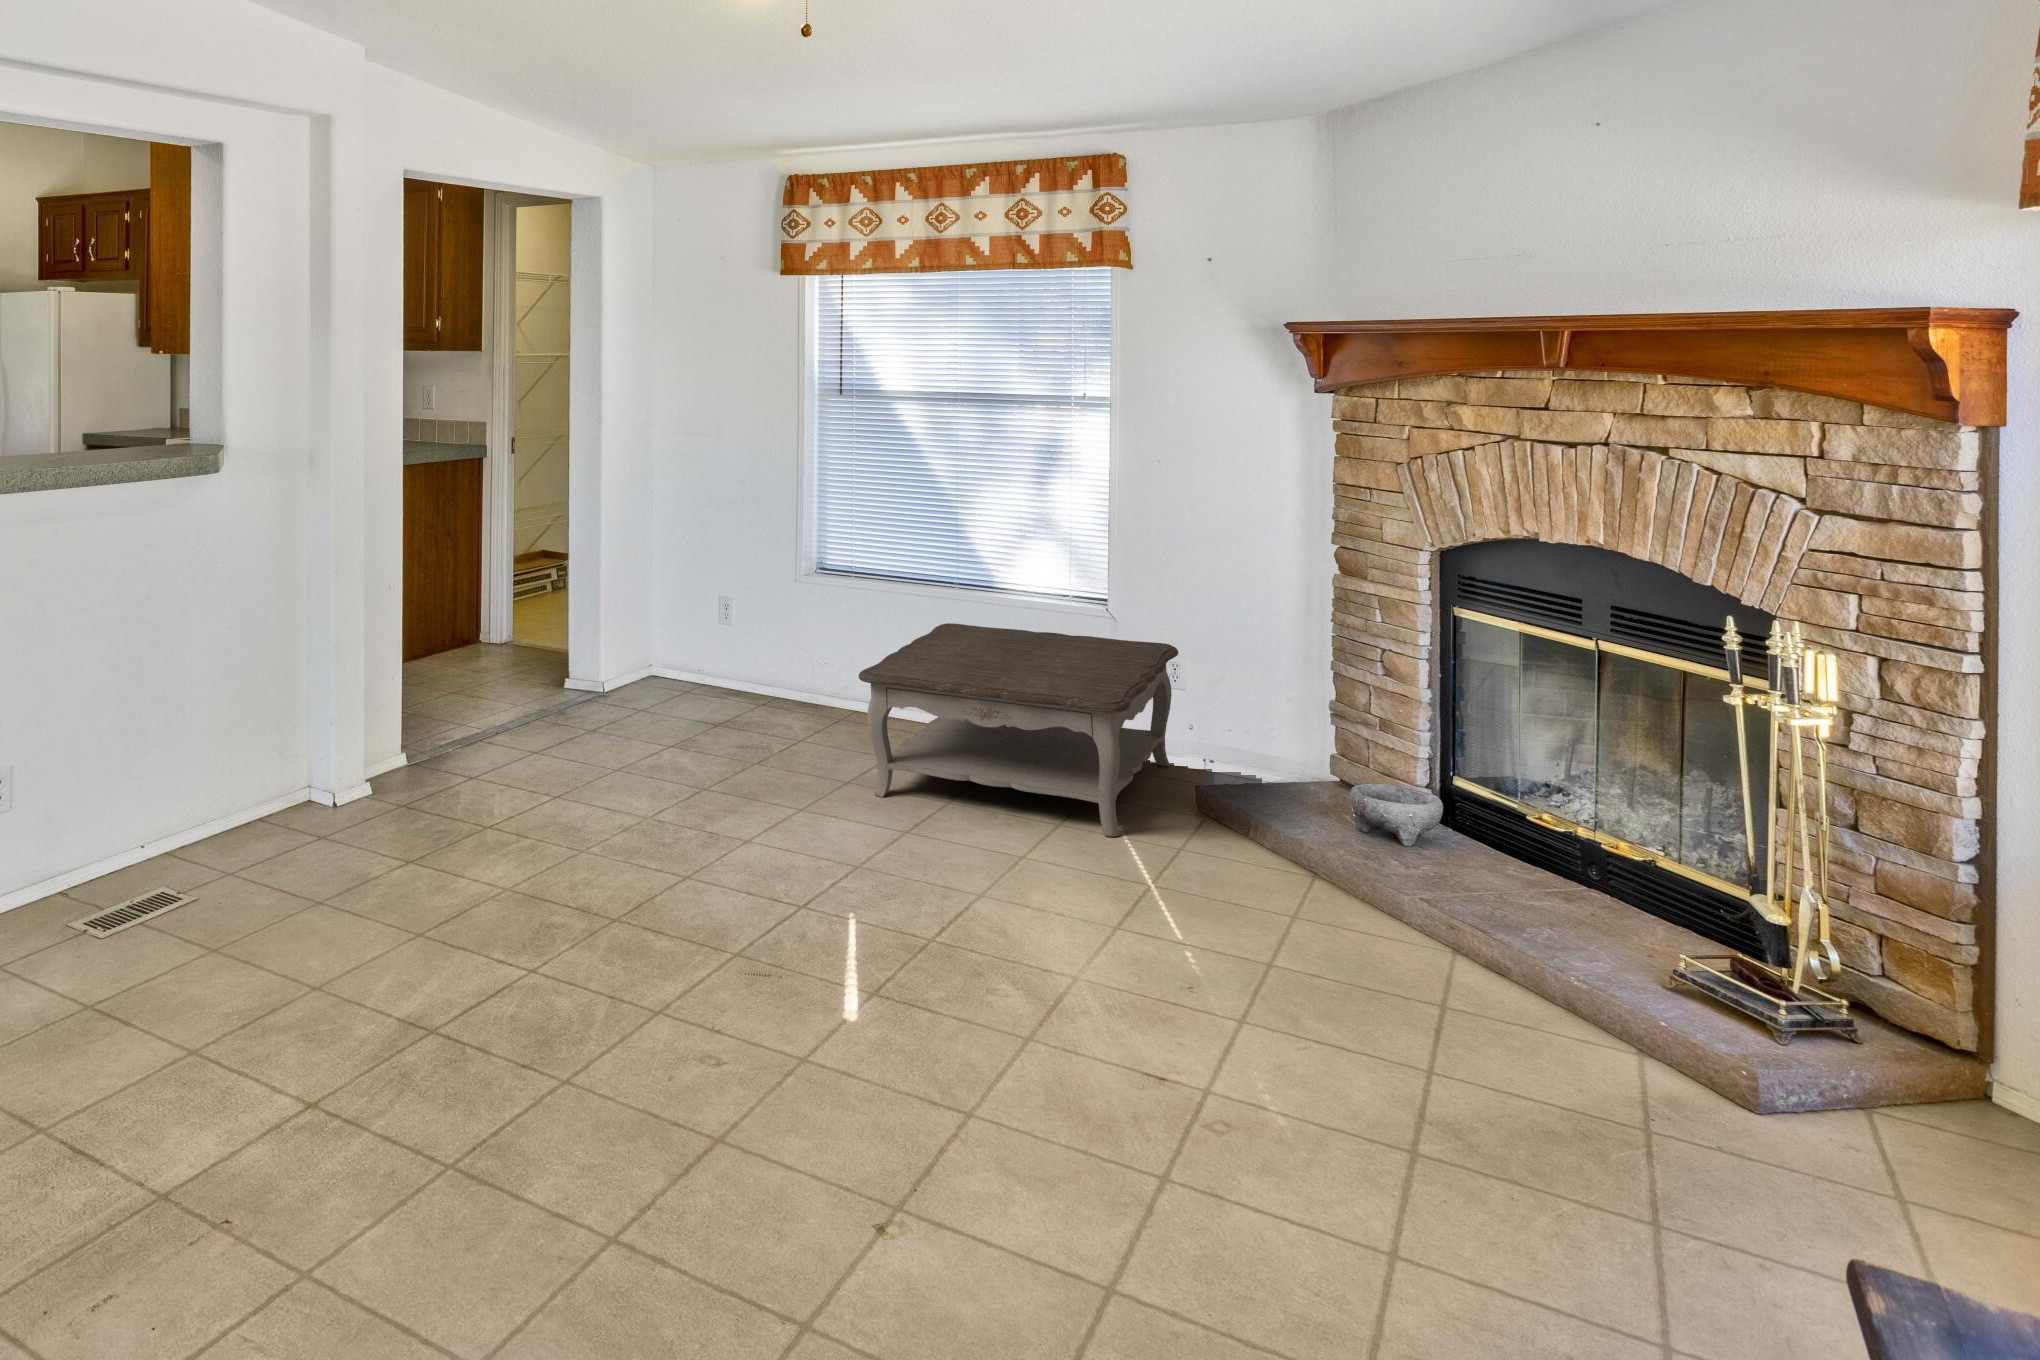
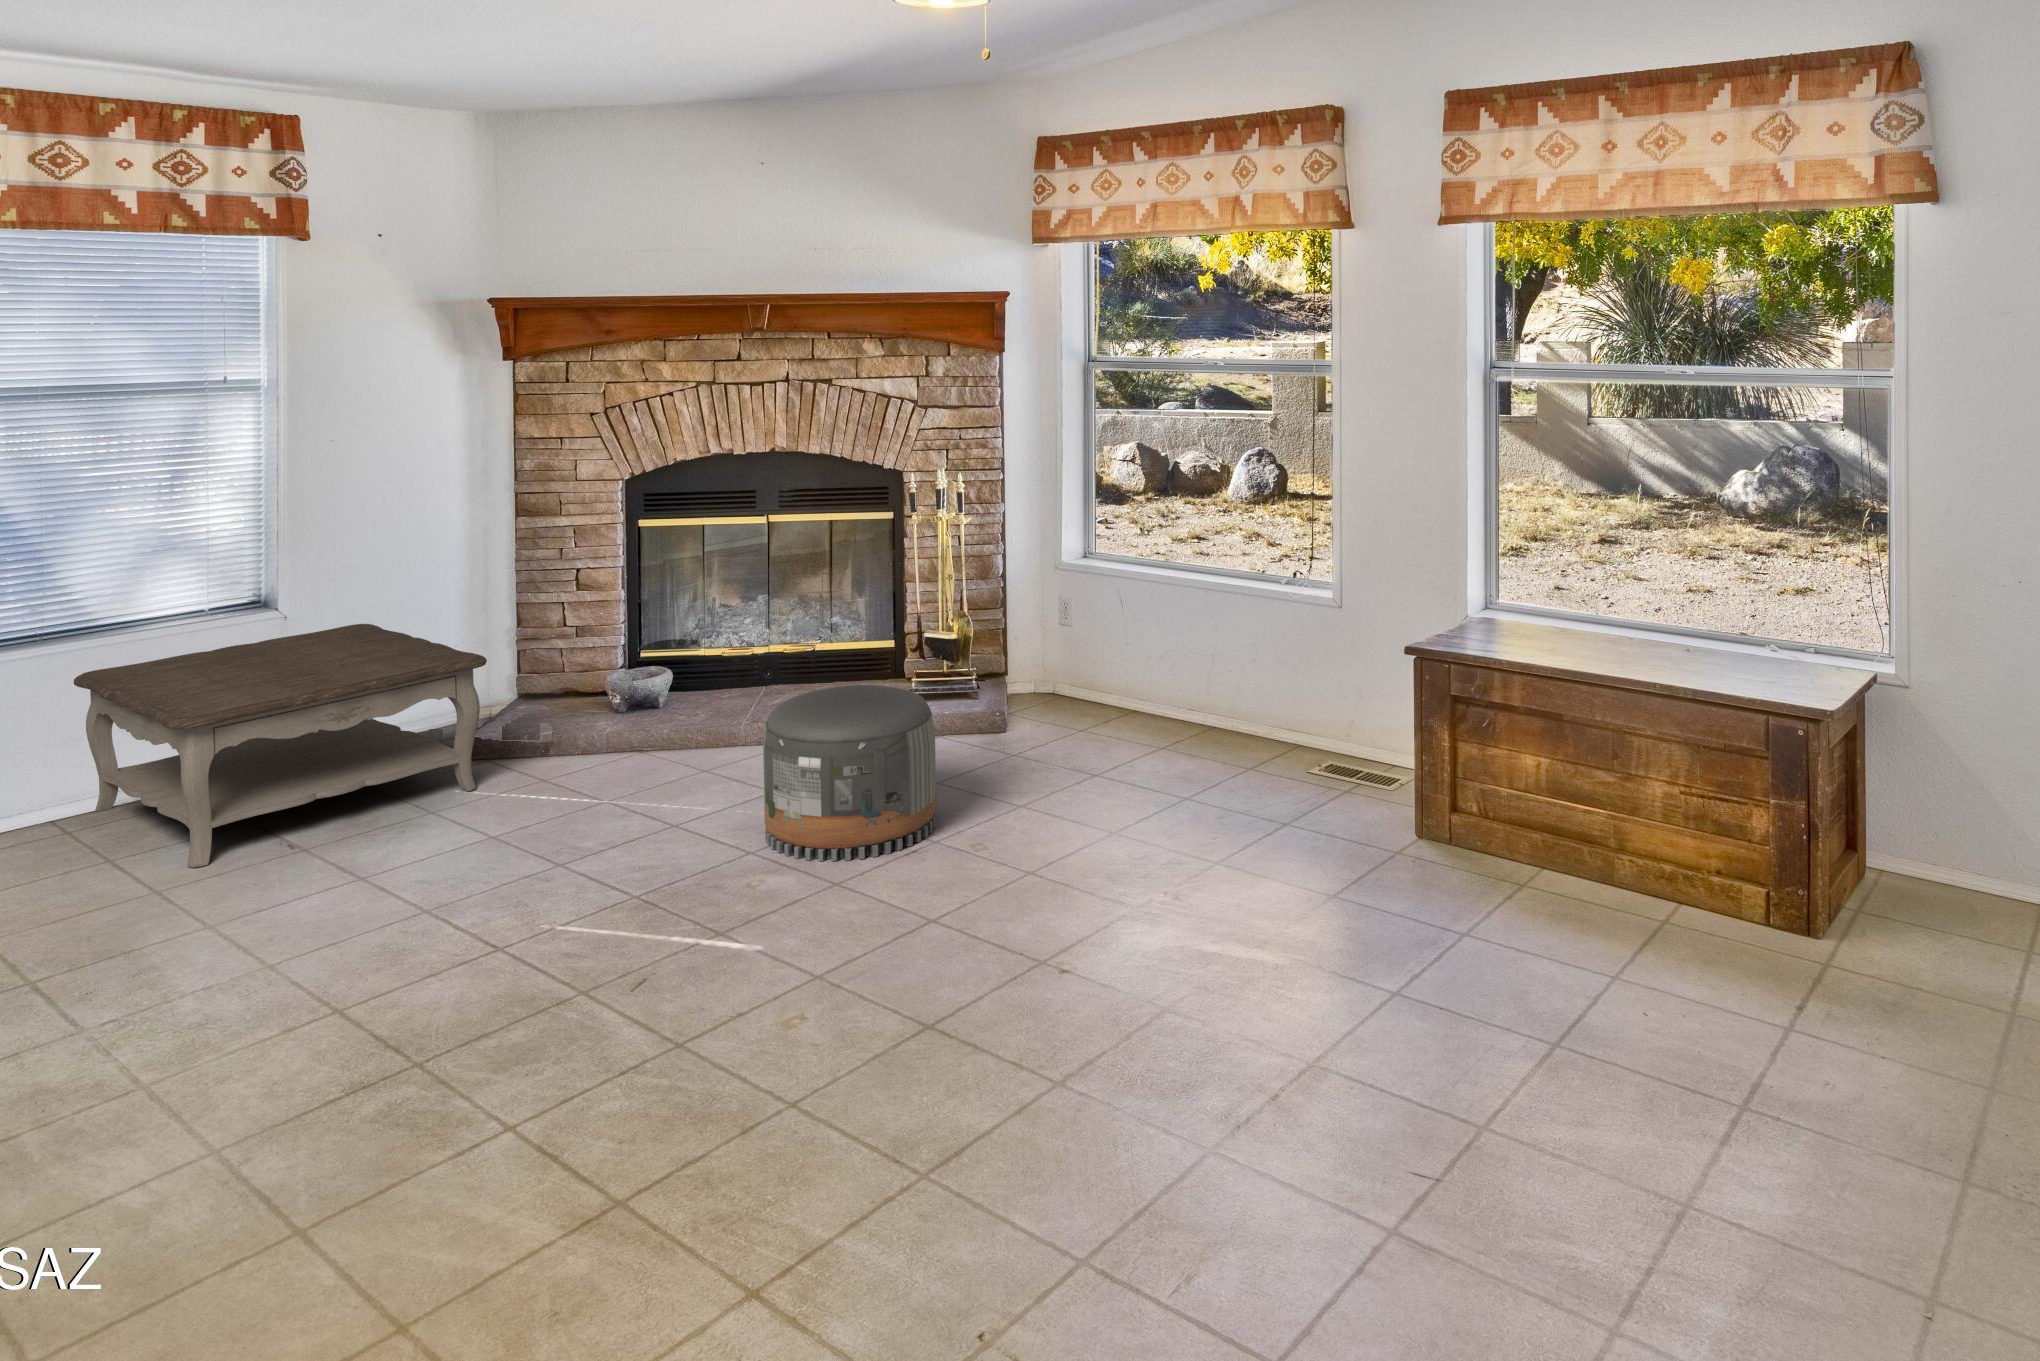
pouf: none [1082,865,1340,1143] -> present [763,685,936,861]

